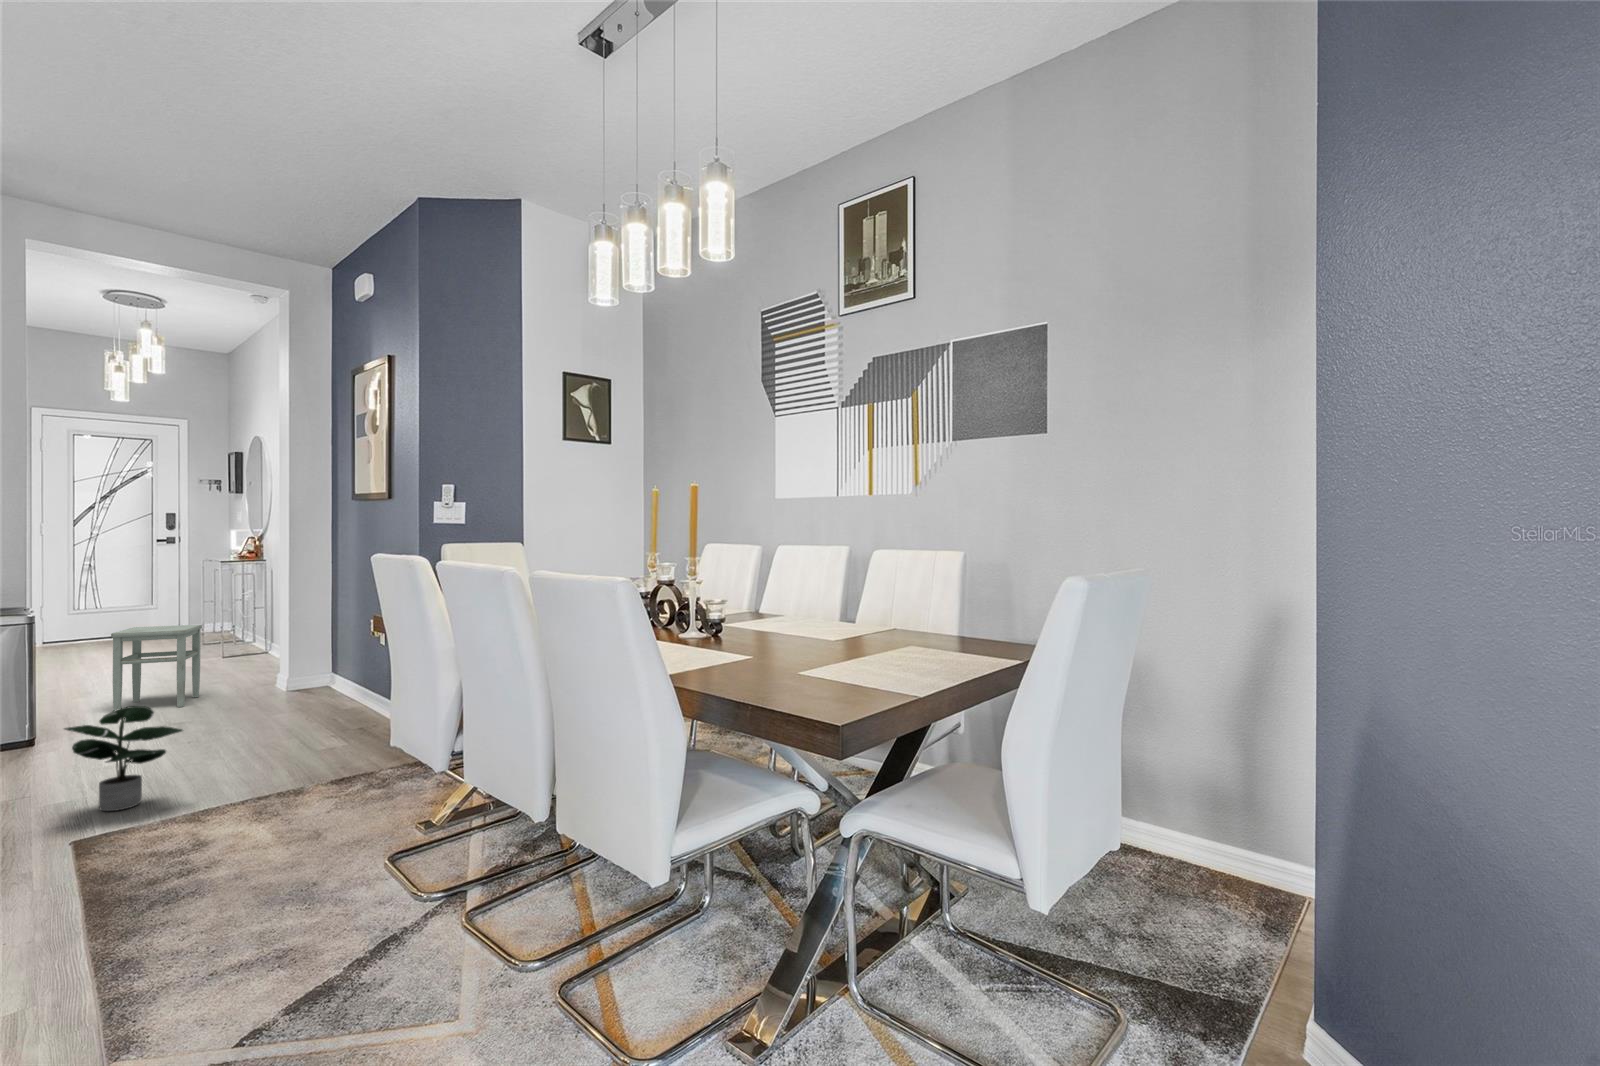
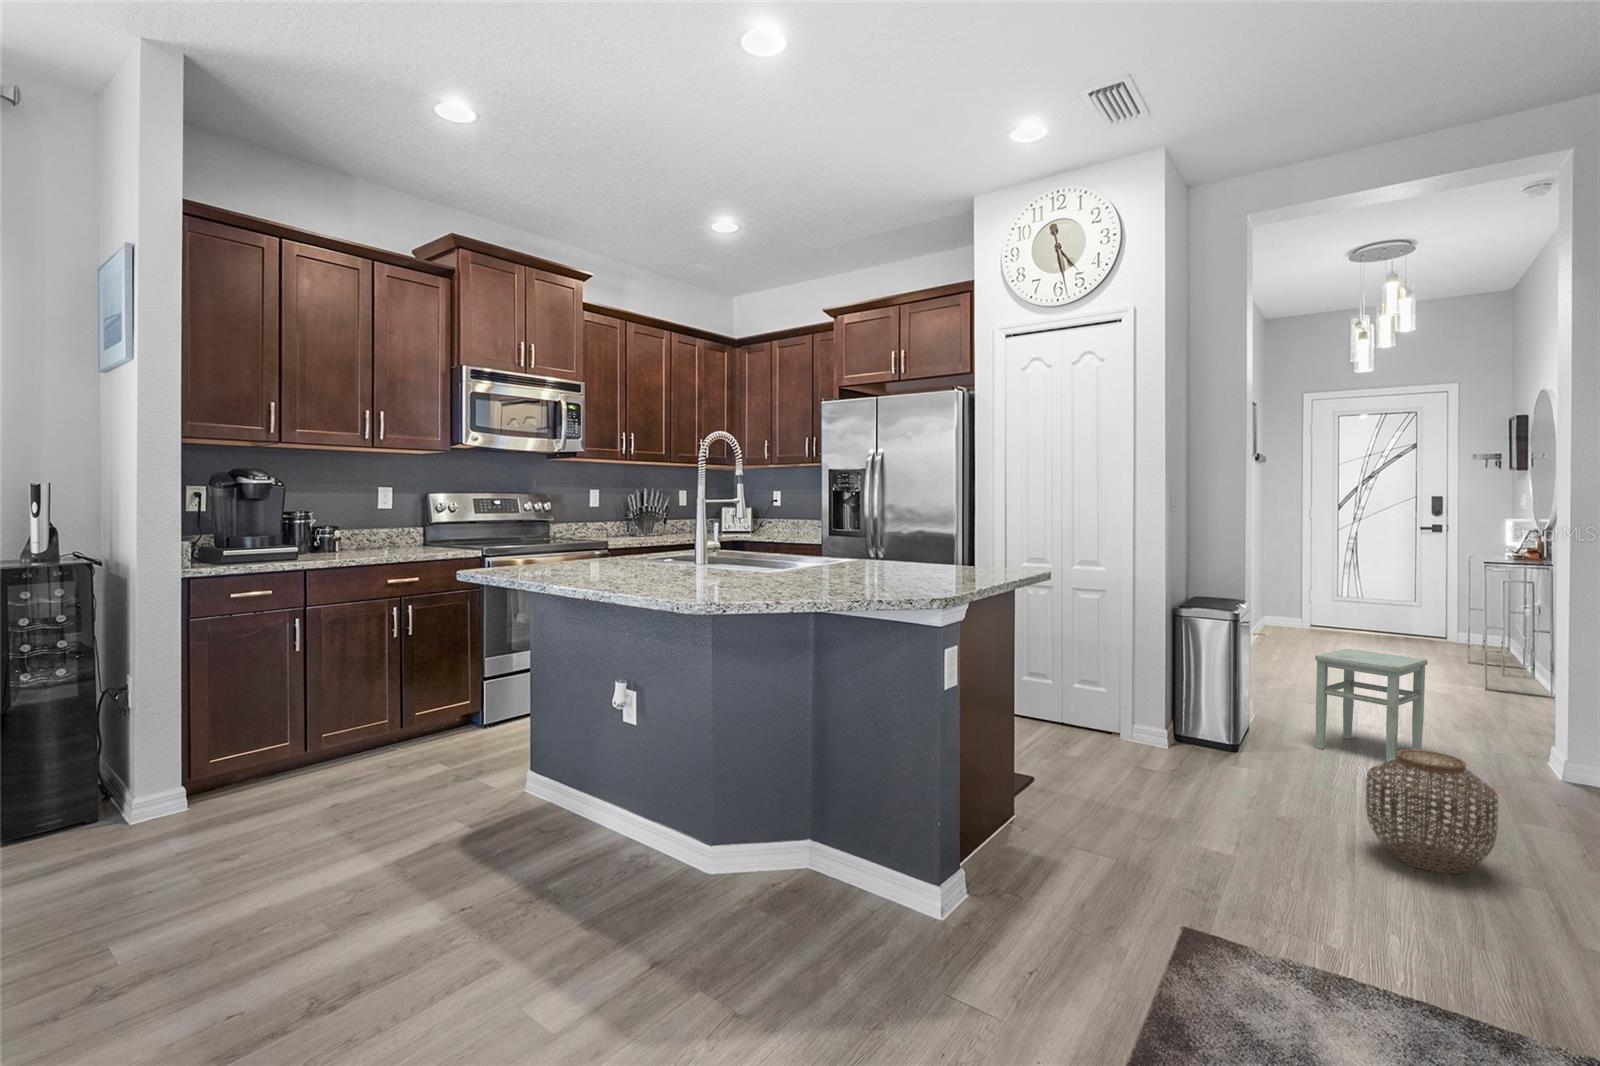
woven basket: none [189,666,275,745] -> present [1366,749,1498,874]
potted plant: present [64,706,184,811] -> none [1172,793,1309,938]

